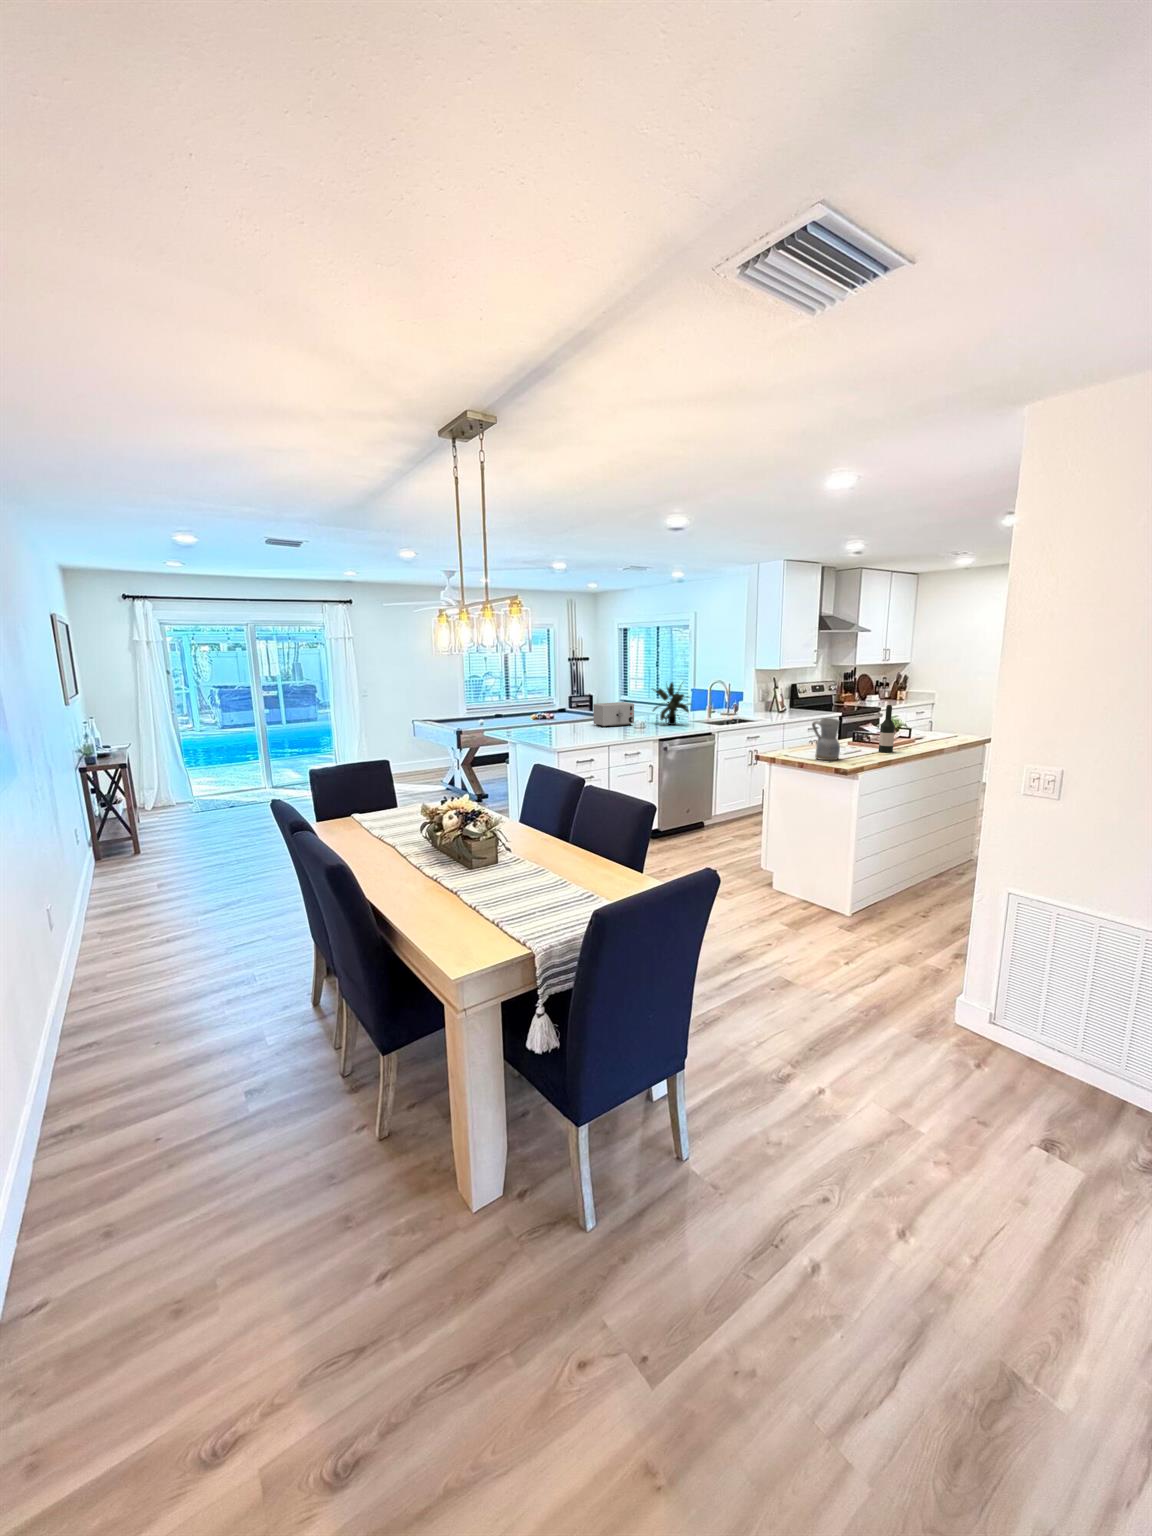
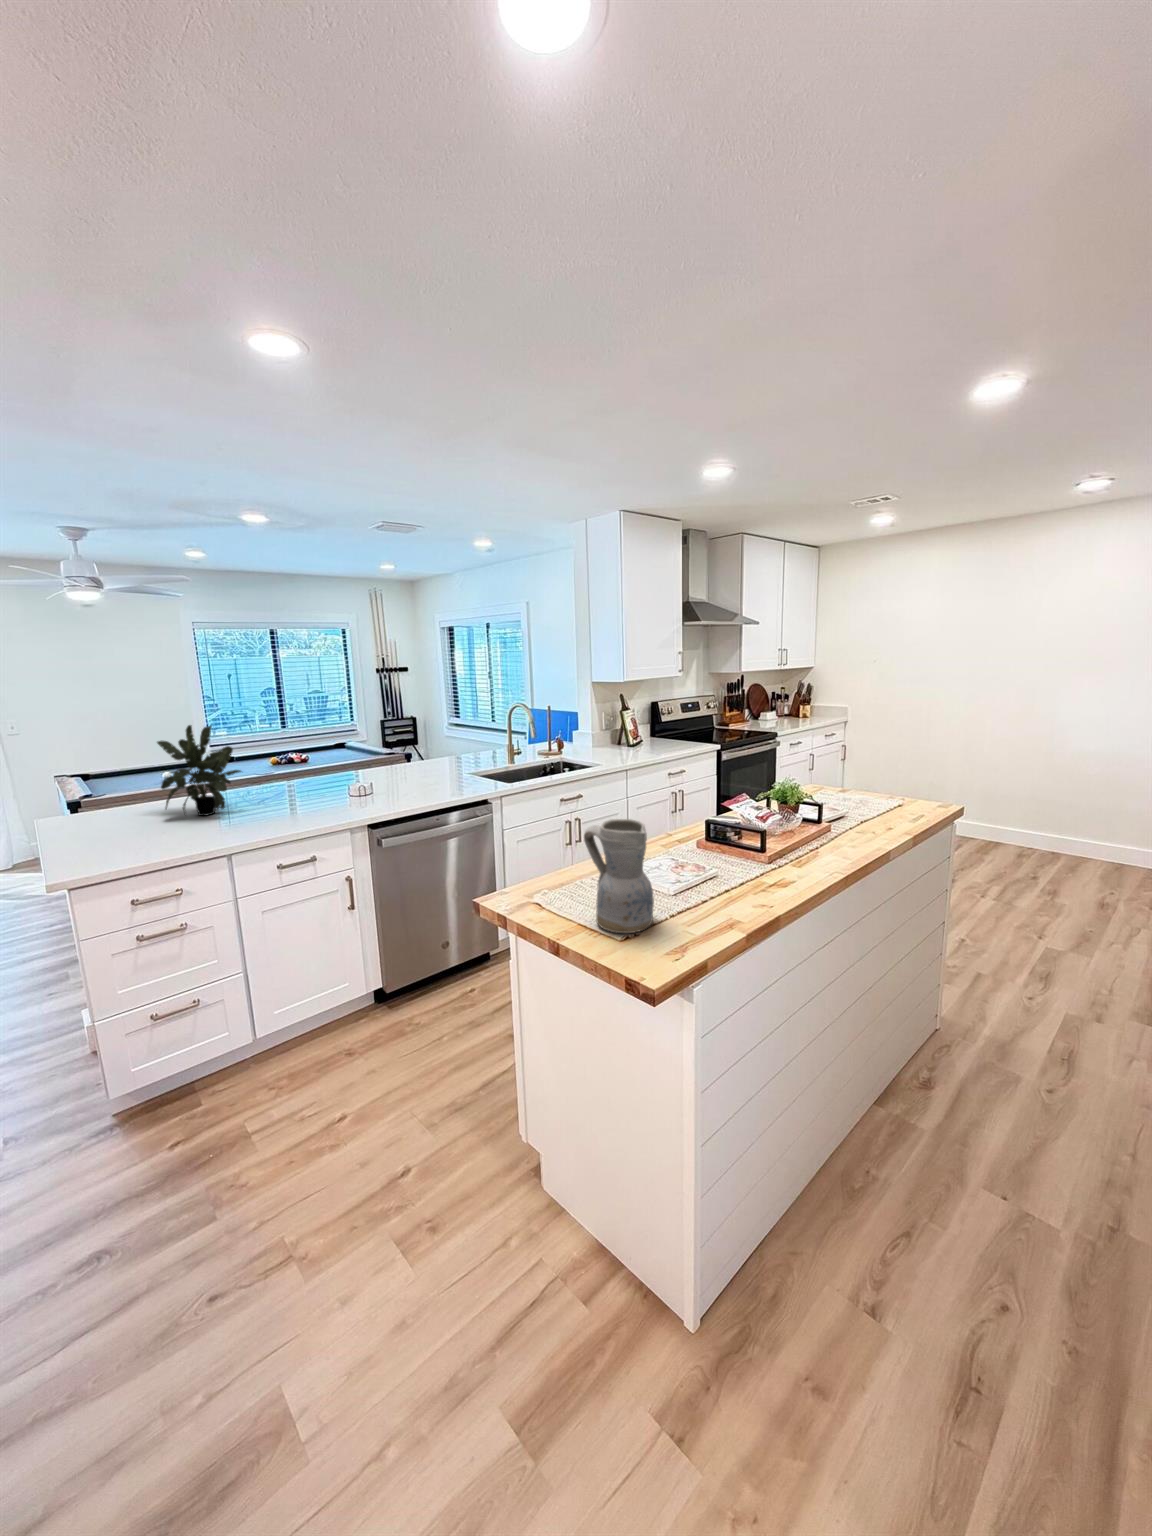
potted plant: present [653,683,690,725] -> present [157,725,241,816]
toaster: present [593,702,634,727] -> none [283,746,360,795]
wine bottle: present [879,705,895,753] -> none [755,772,788,885]

